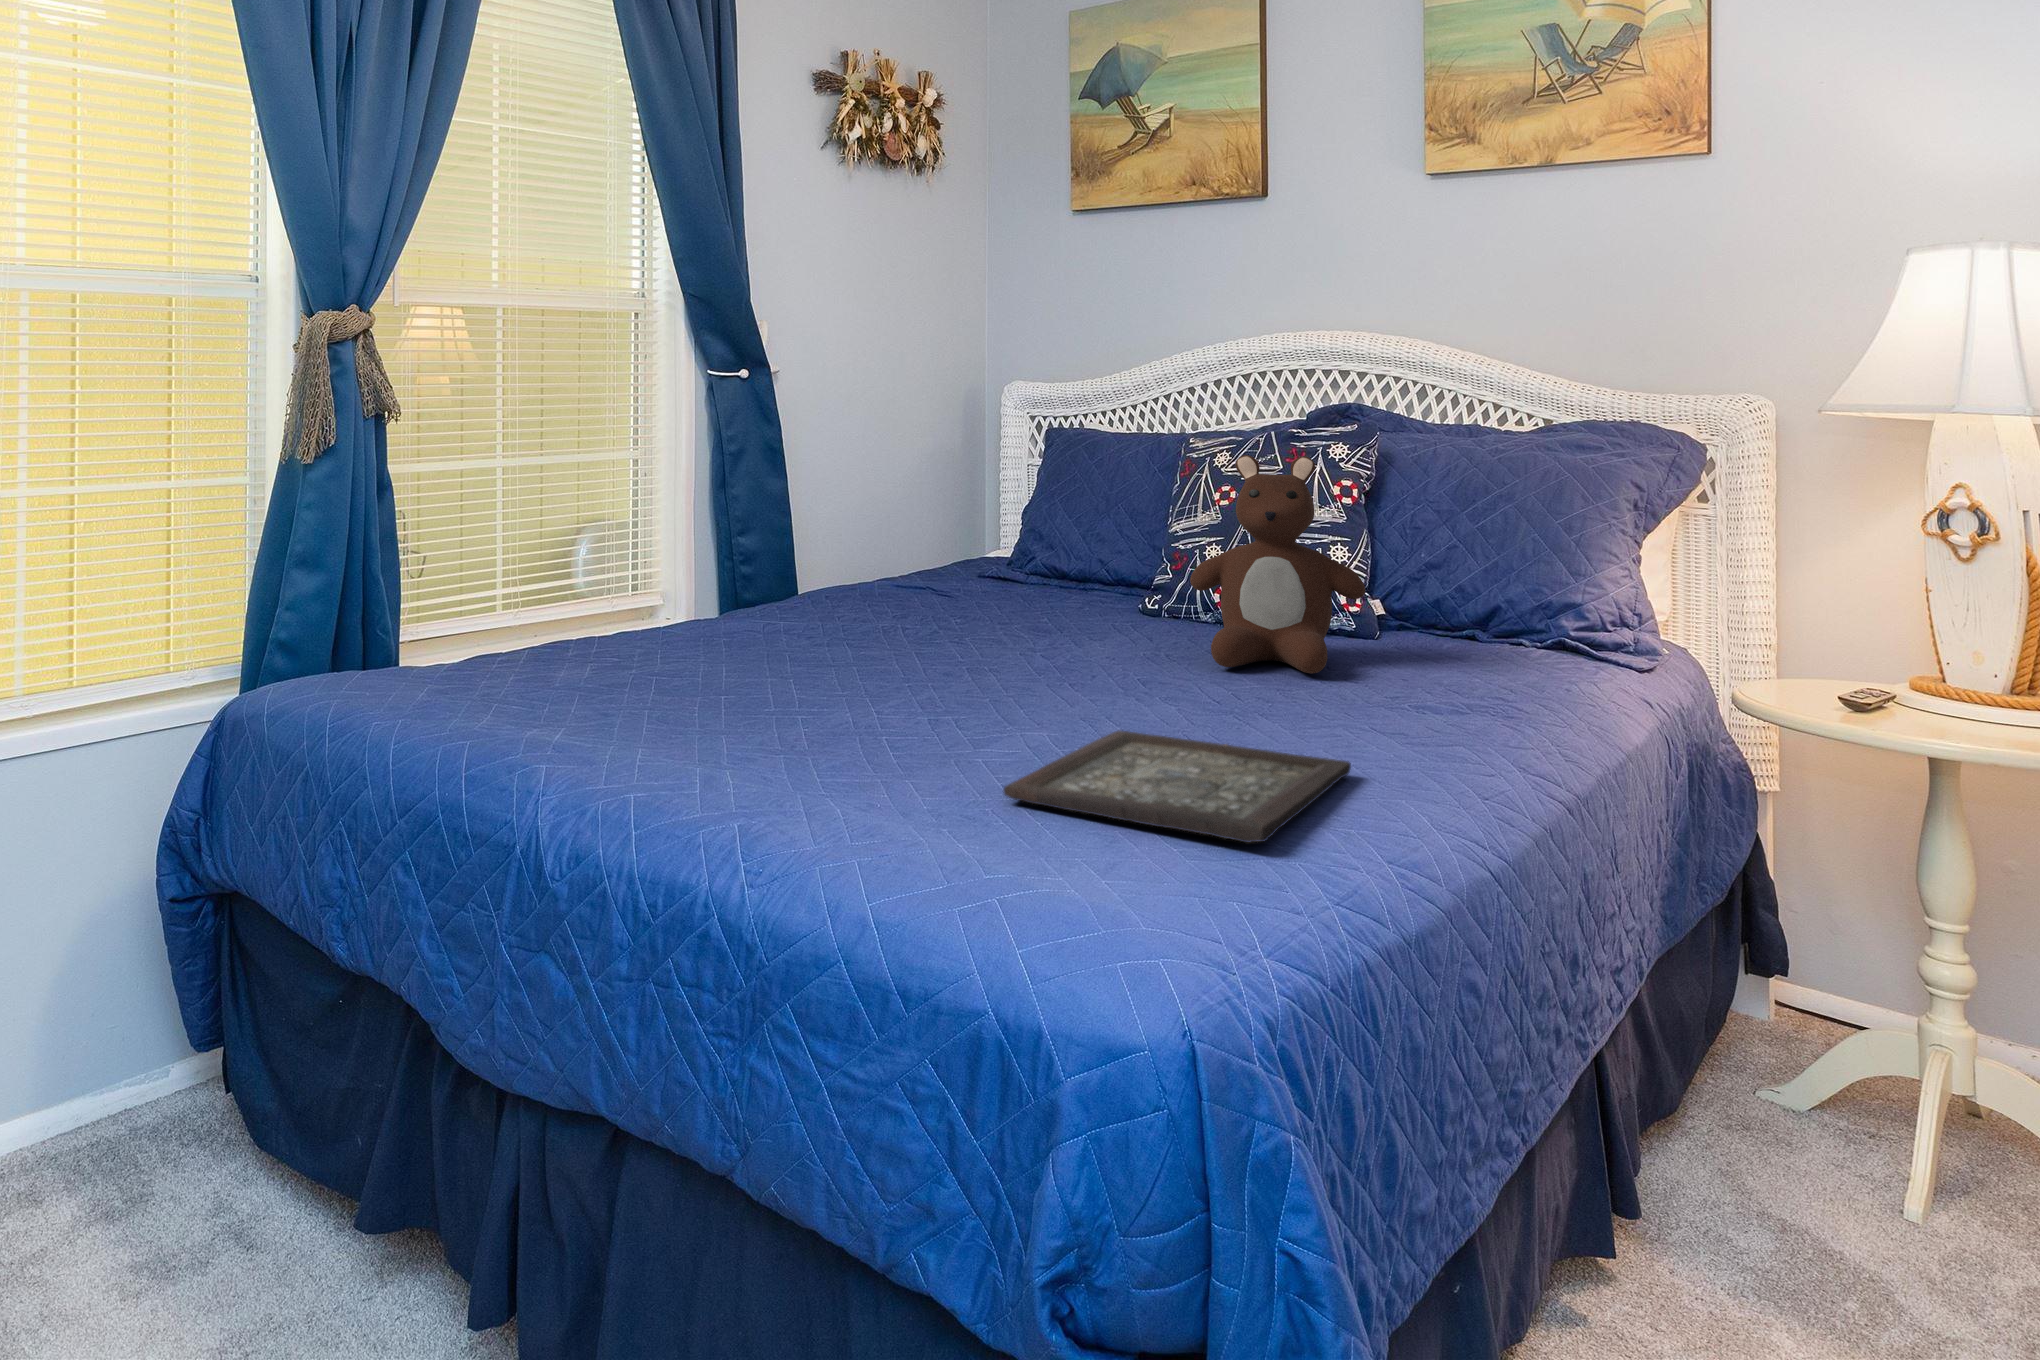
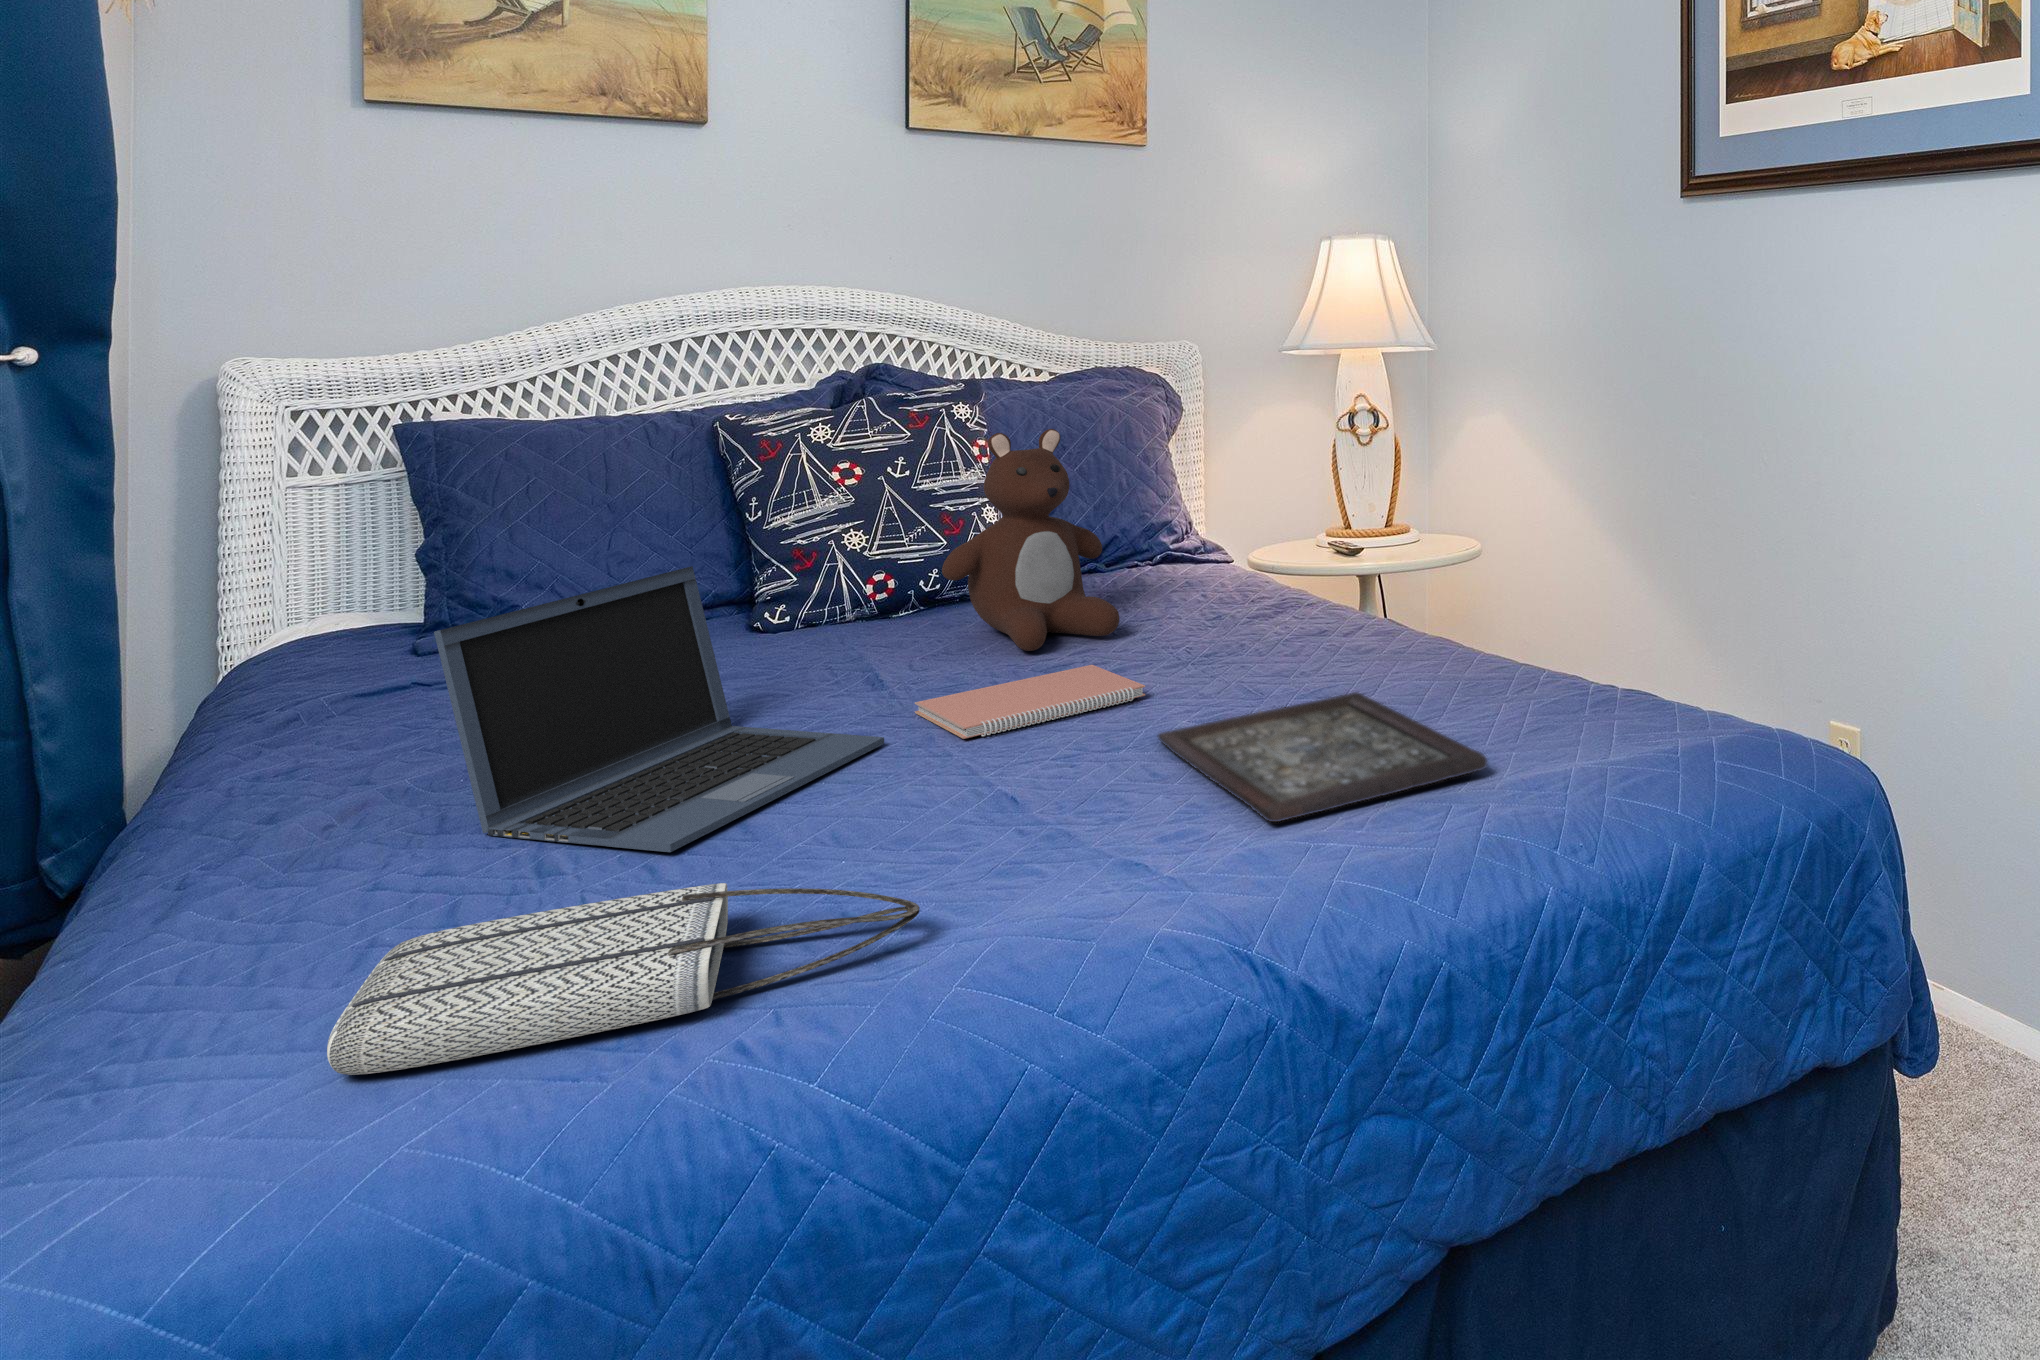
laptop: none [744,525,981,689] -> present [434,566,884,852]
notebook: none [1021,667,1220,713] -> present [915,665,1145,739]
tote bag: none [496,671,725,746] -> present [327,883,920,1075]

